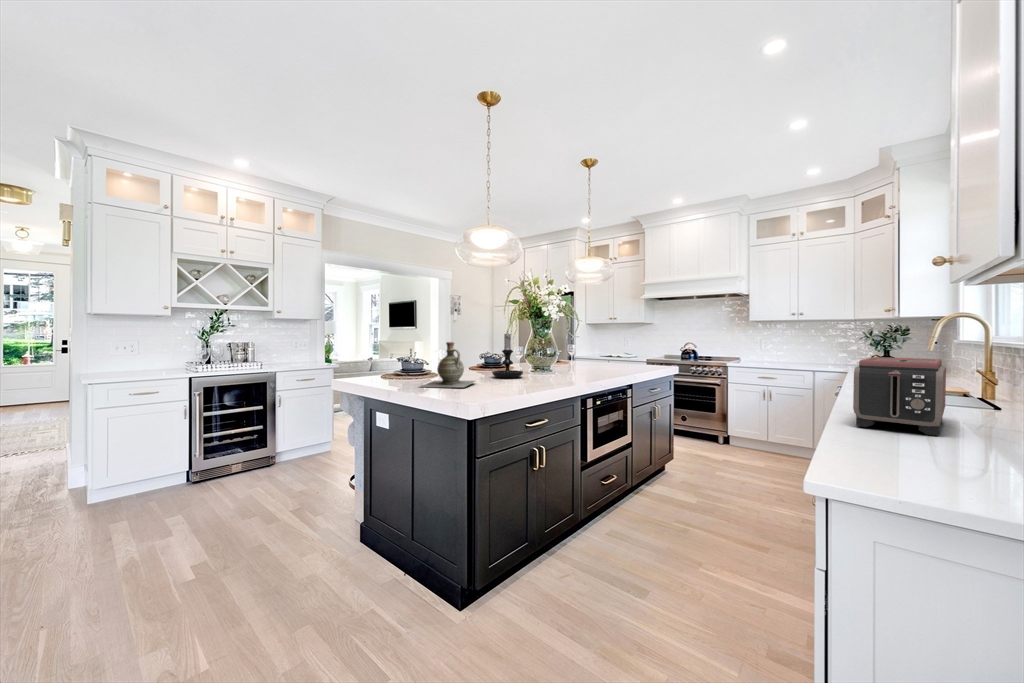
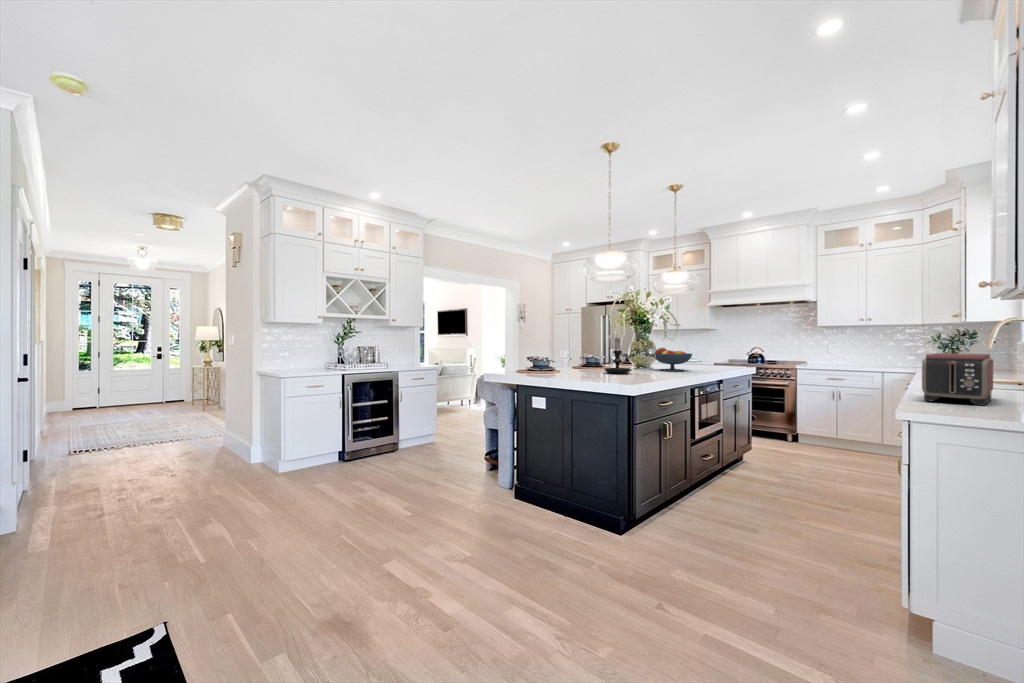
ceramic jug: present [420,342,475,387] -> none [561,344,602,379]
fruit bowl: none [559,345,603,374] -> present [654,348,692,371]

